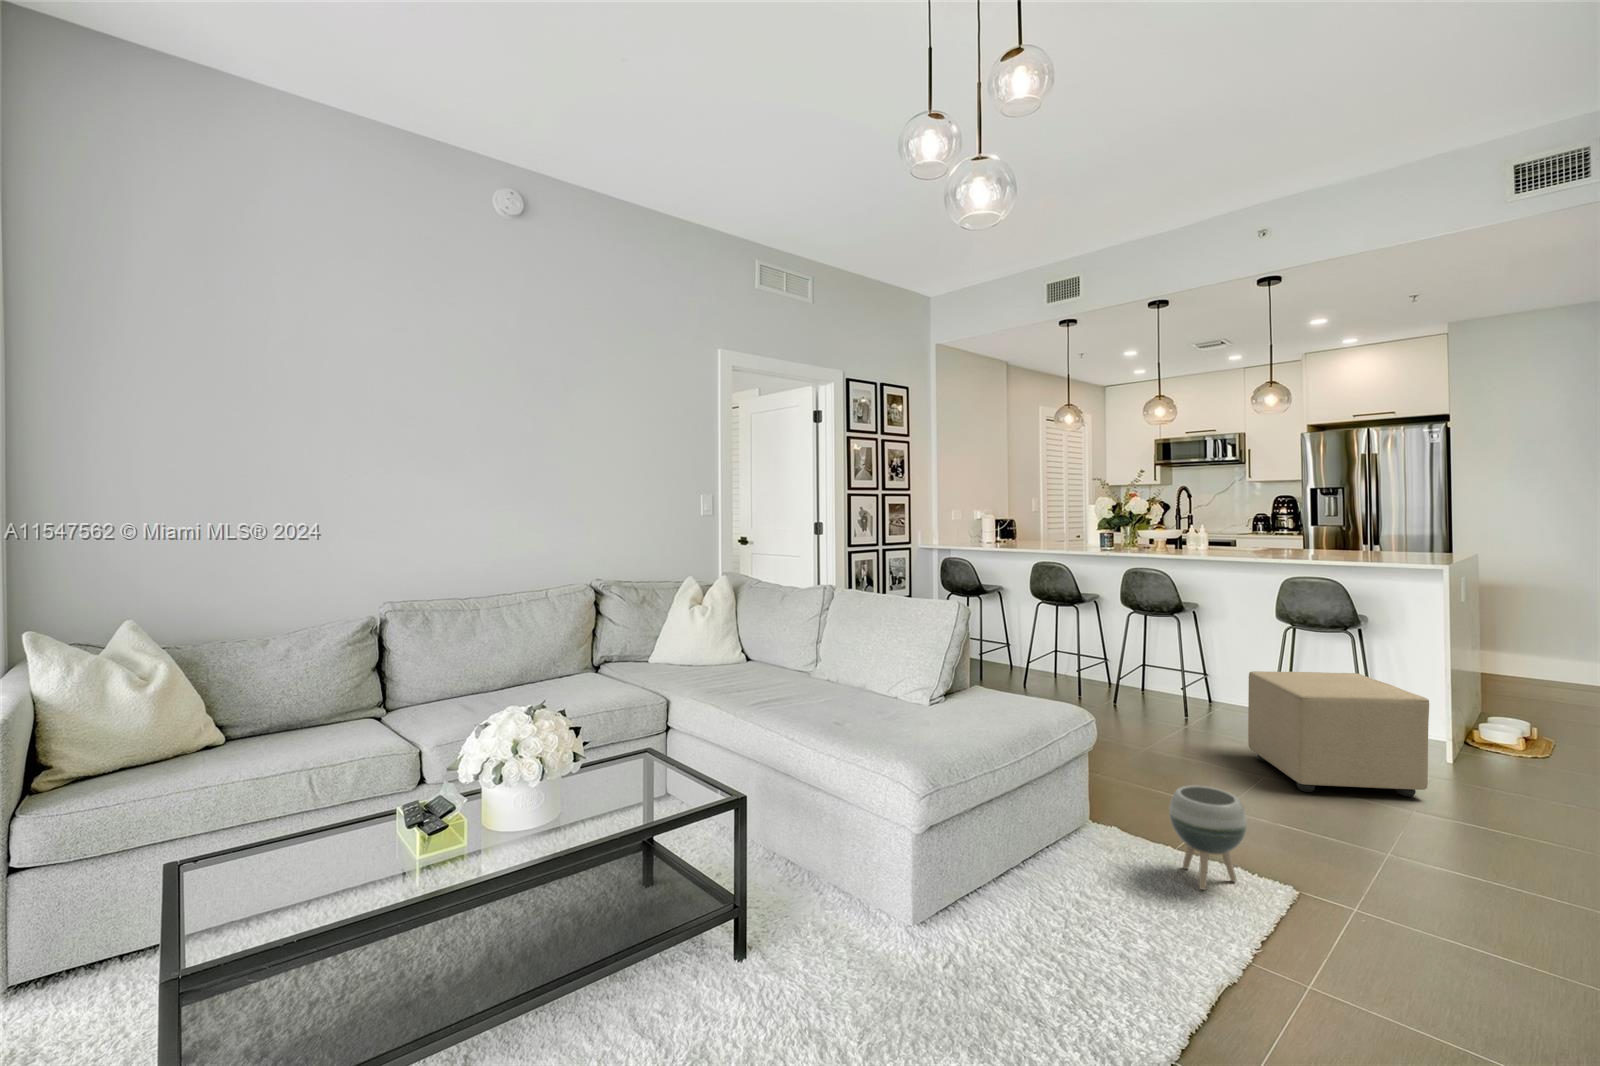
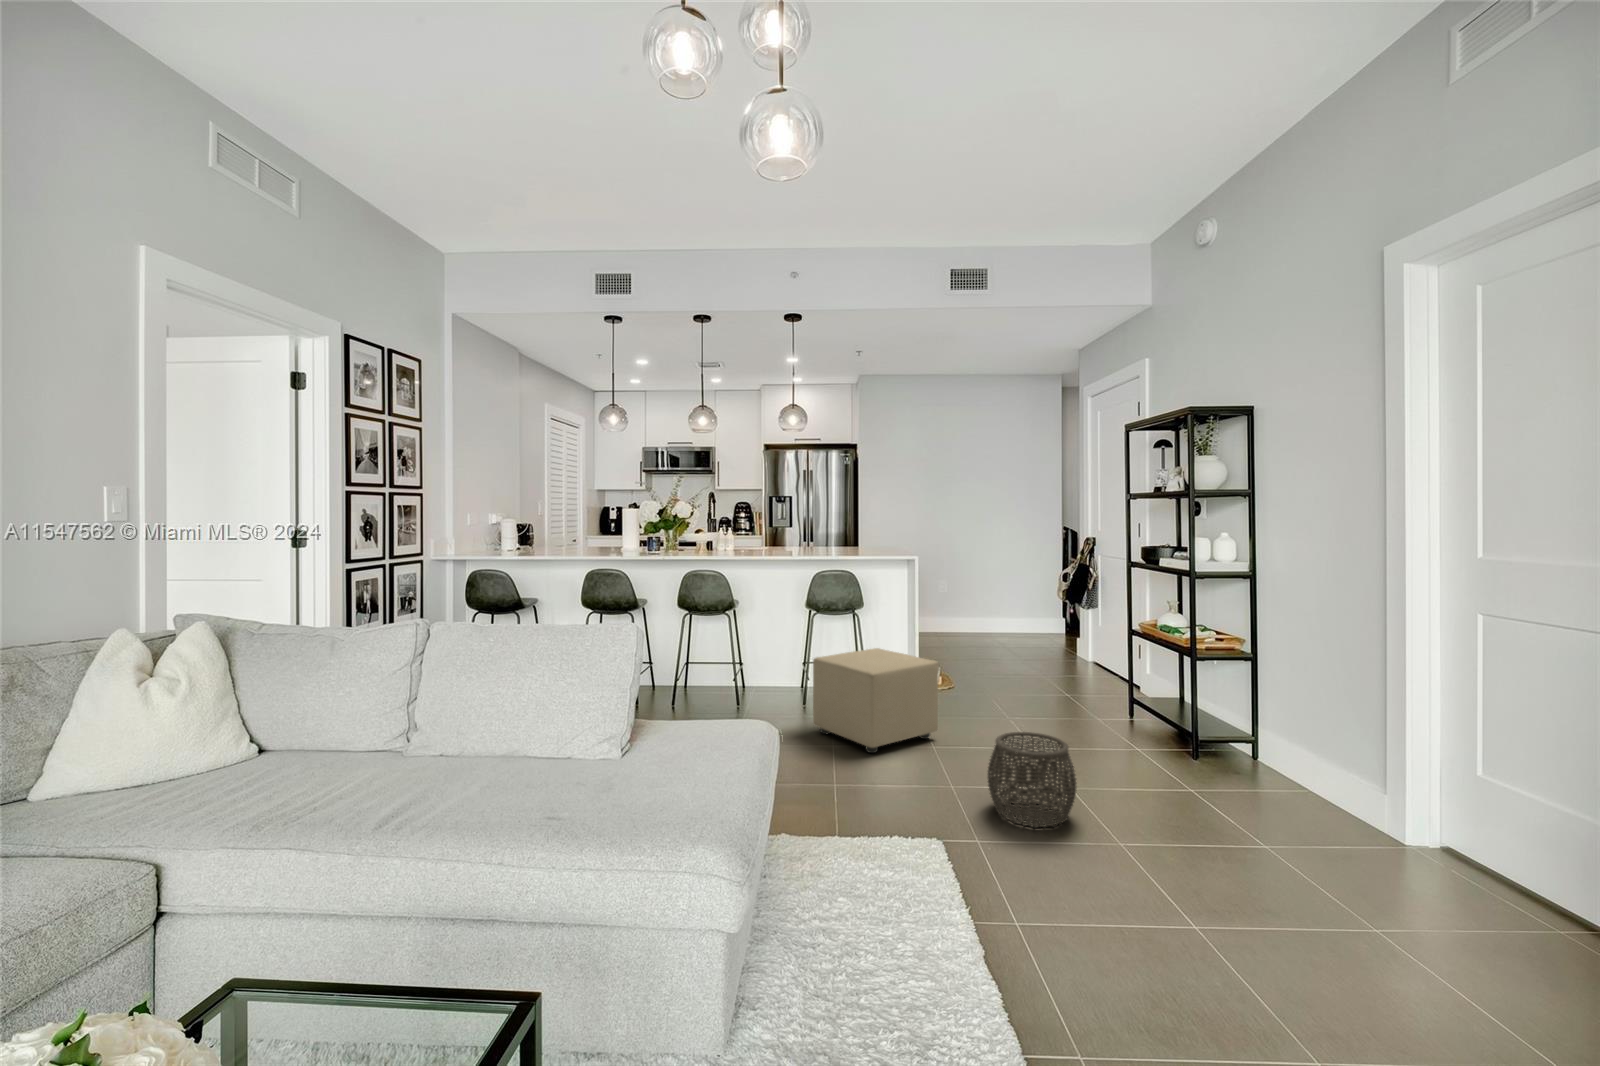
planter: present [1169,785,1247,890] -> none [856,773,919,871]
woven basket: none [1404,794,1563,933] -> present [987,732,1077,828]

